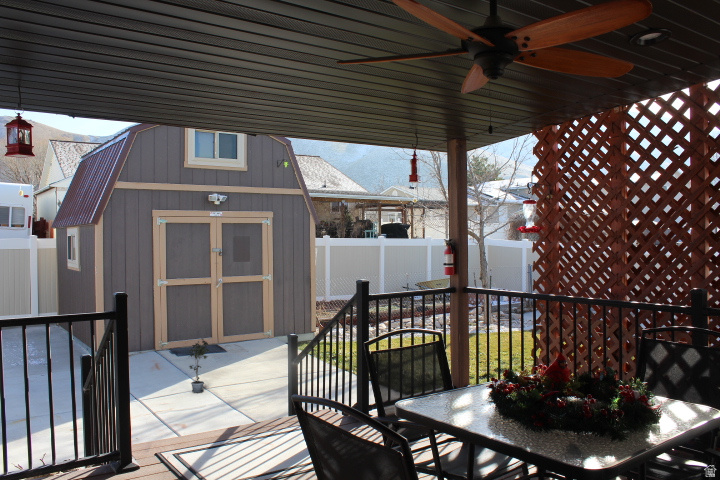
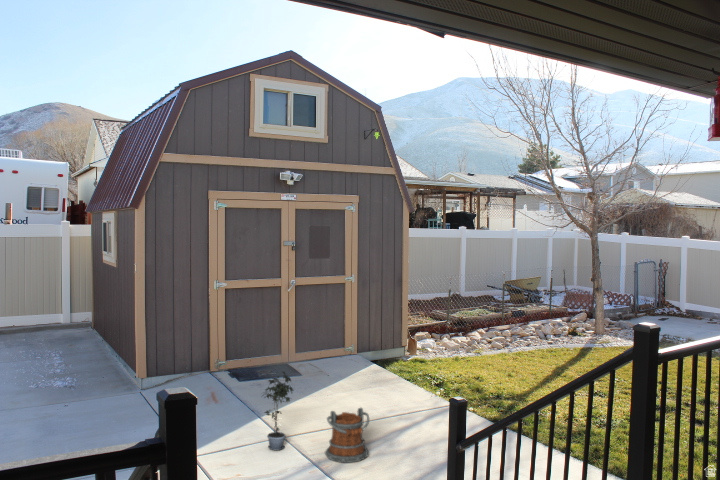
bucket: none [231,361,262,397] -> present [325,408,369,463]

